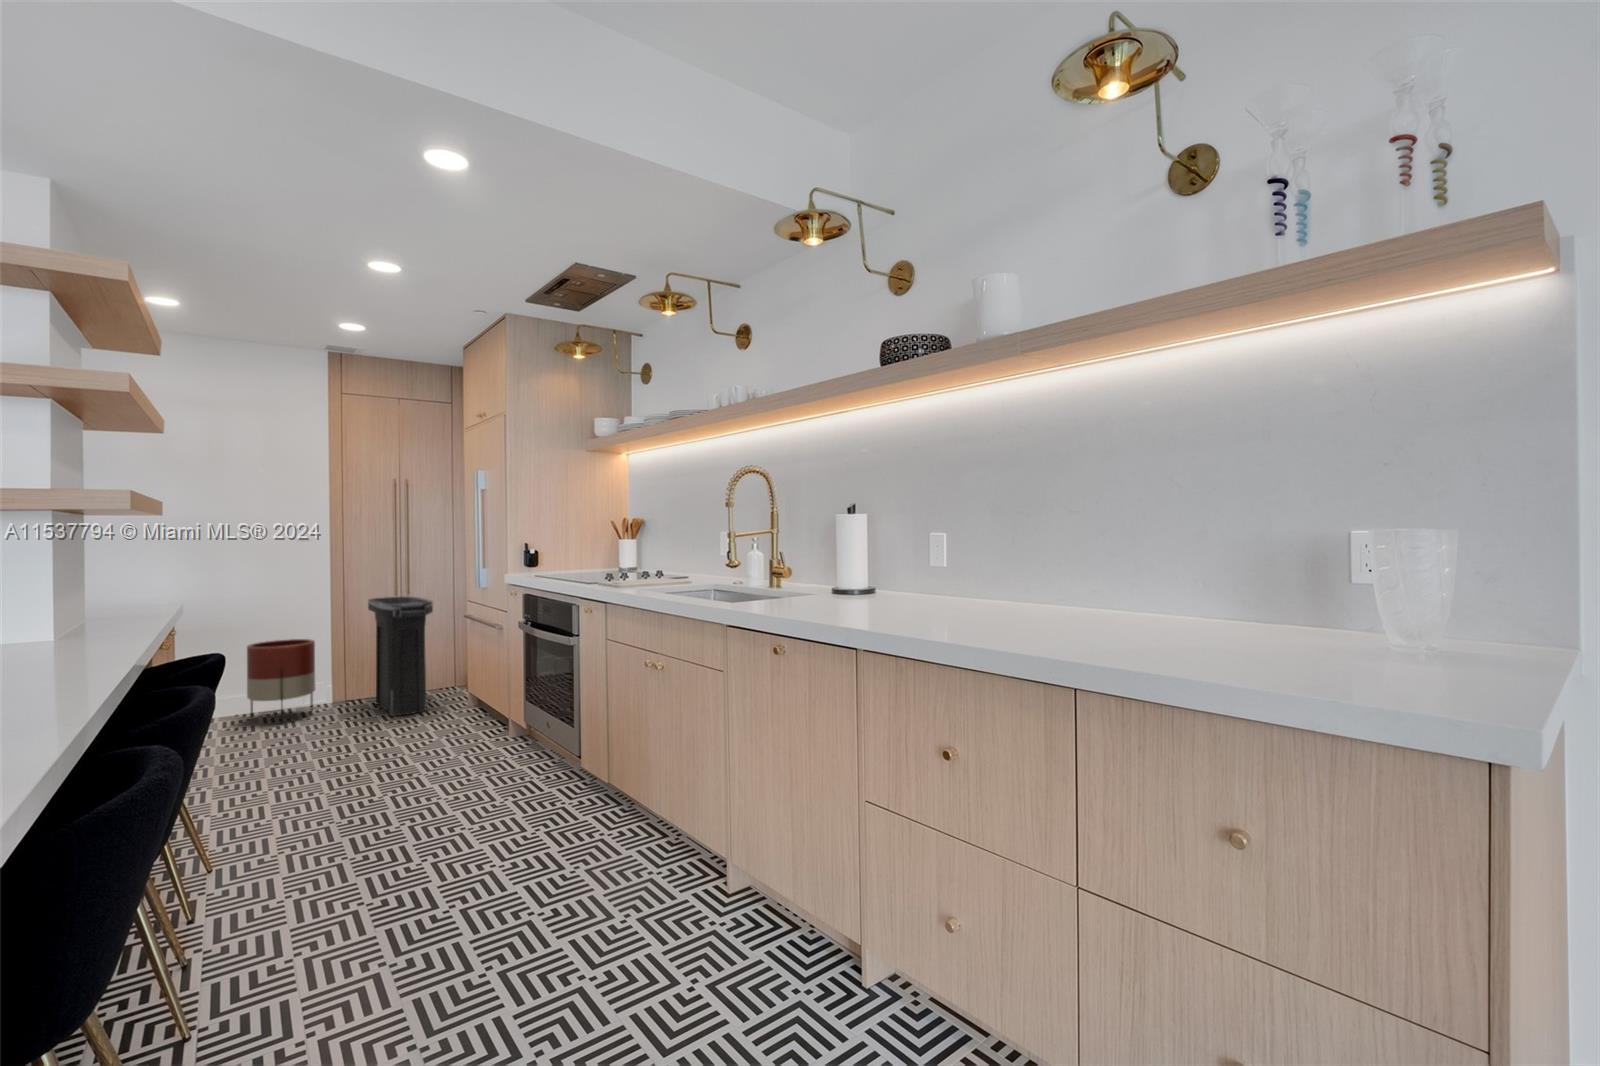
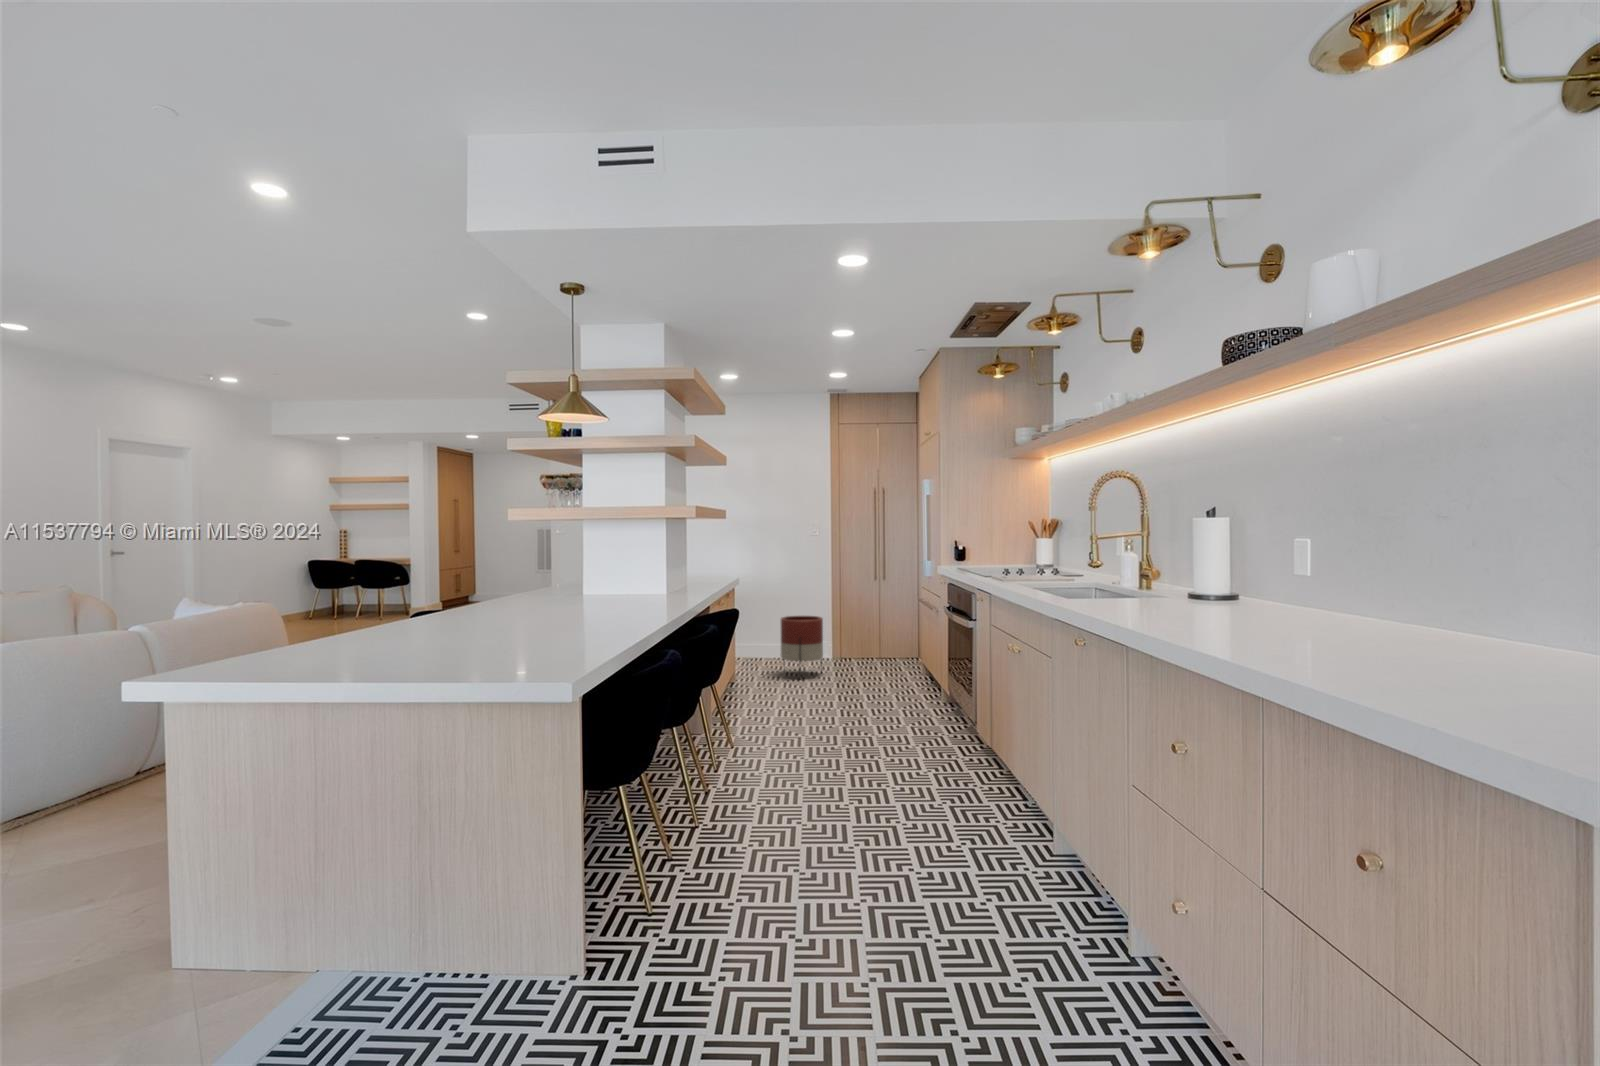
trash can: present [368,597,433,716] -> none [859,587,903,686]

